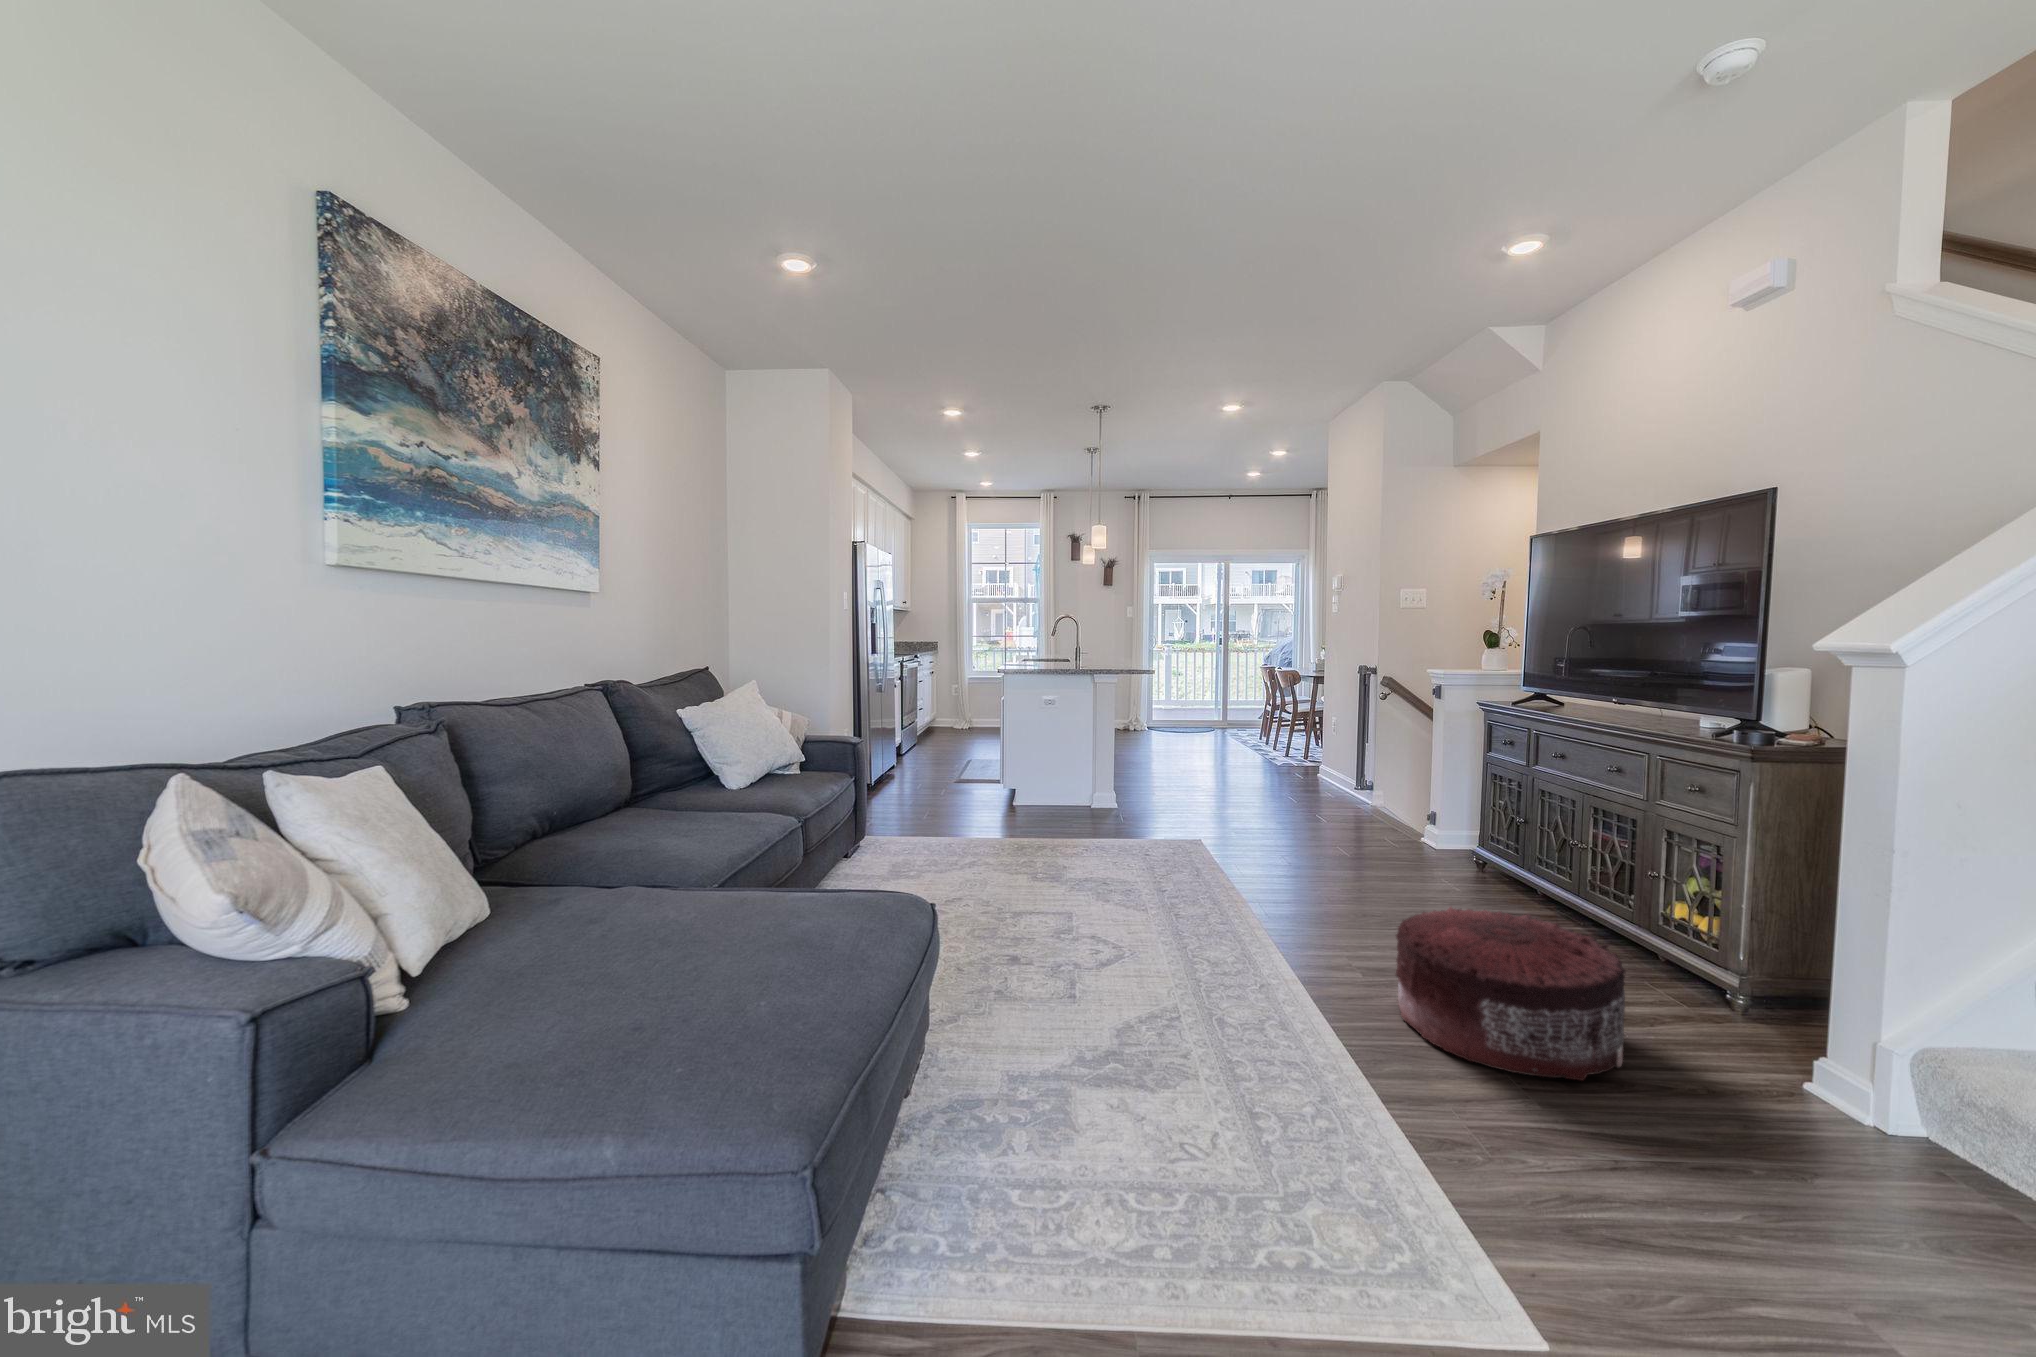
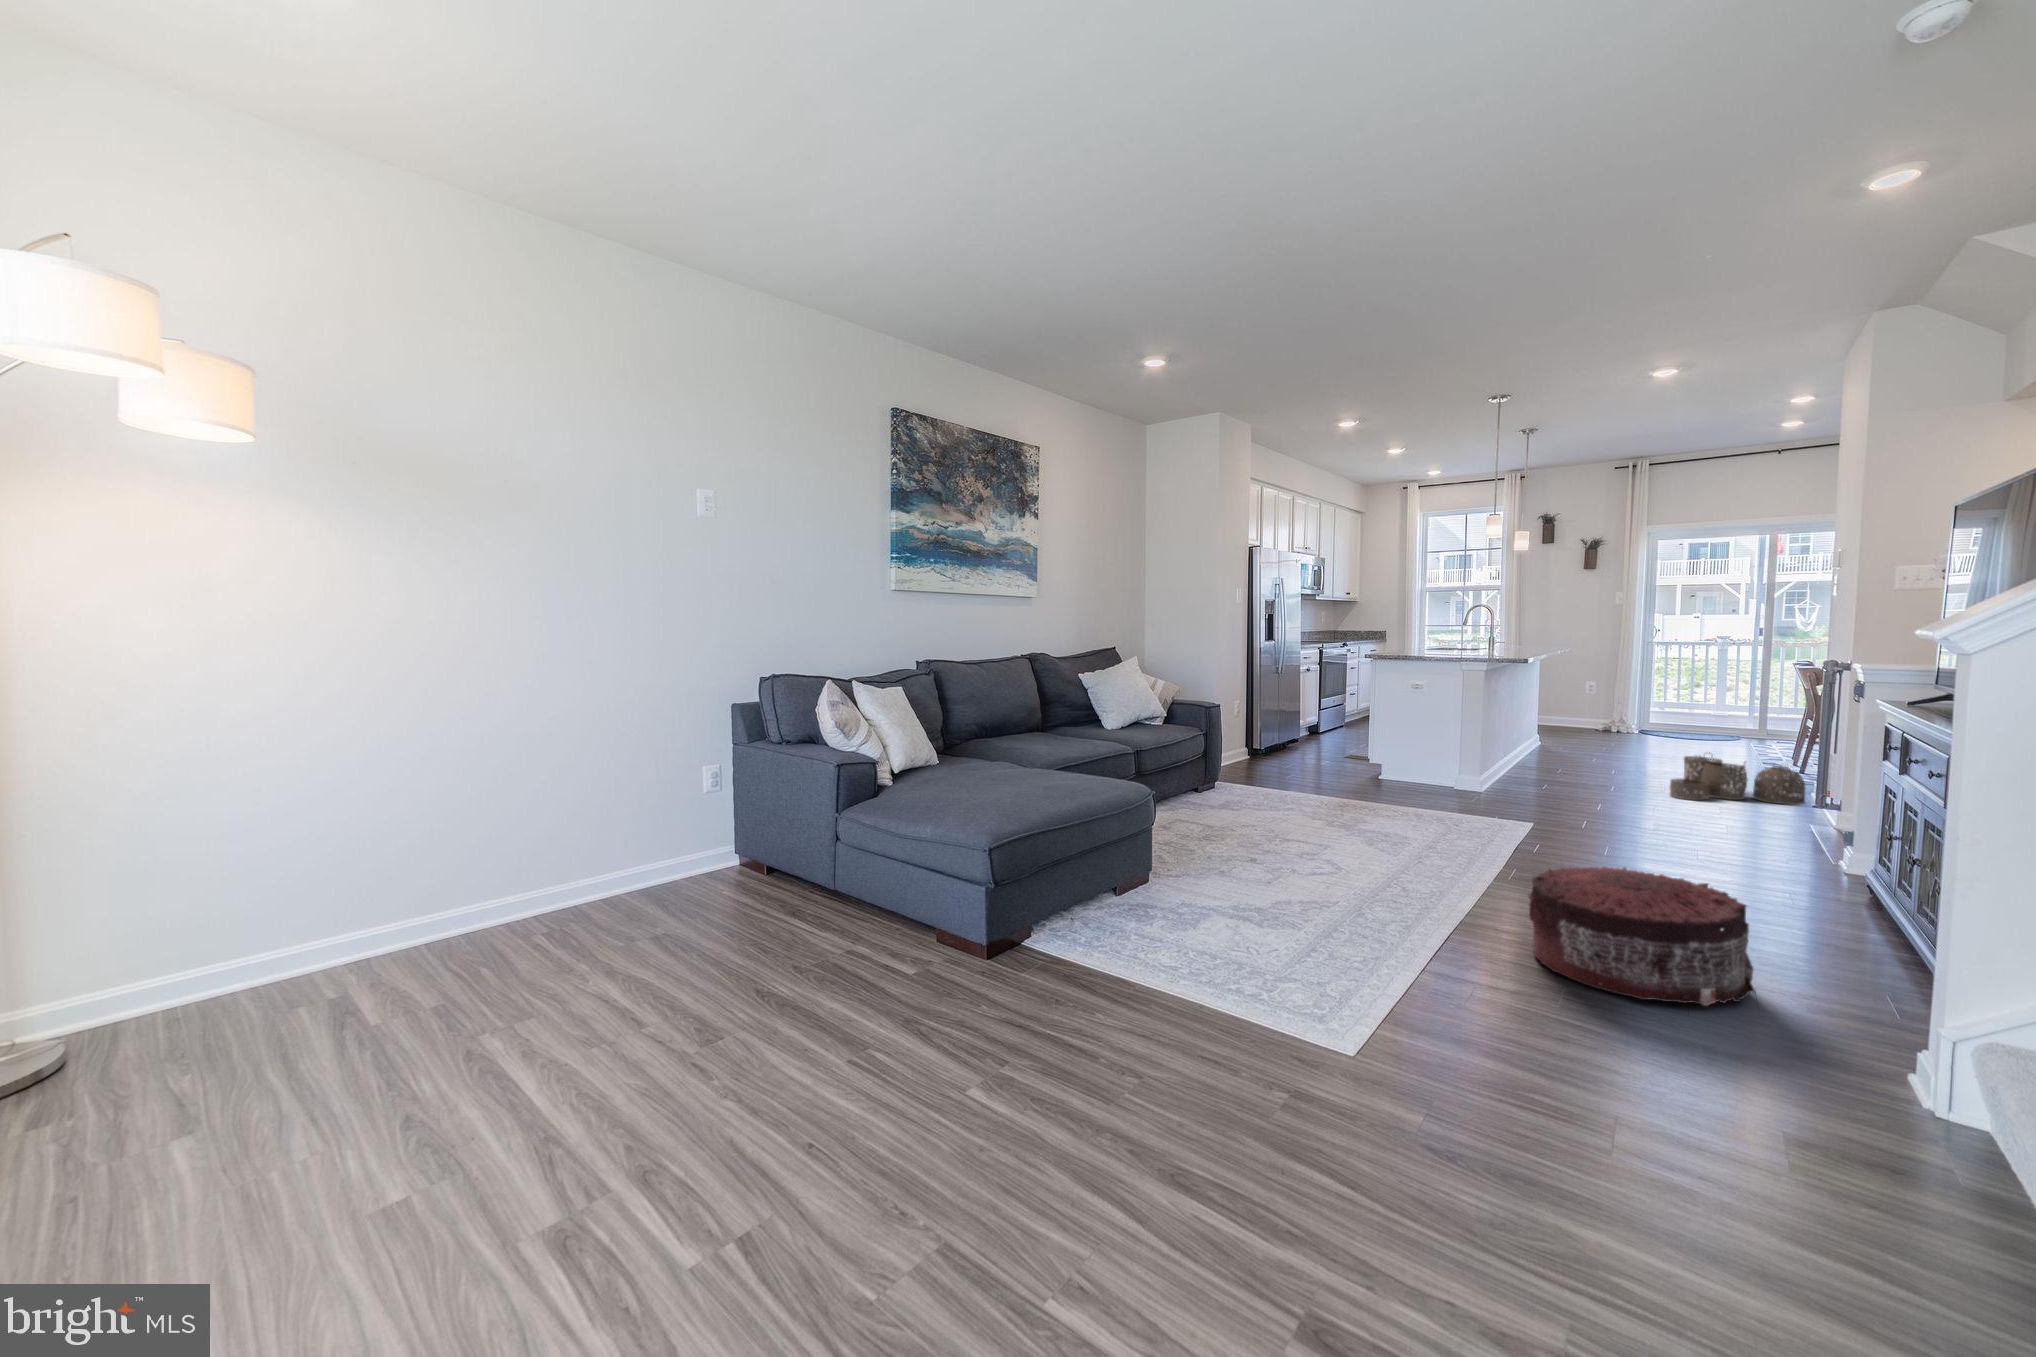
woven basket: none [1238,748,1323,793] -> present [1670,753,1805,805]

